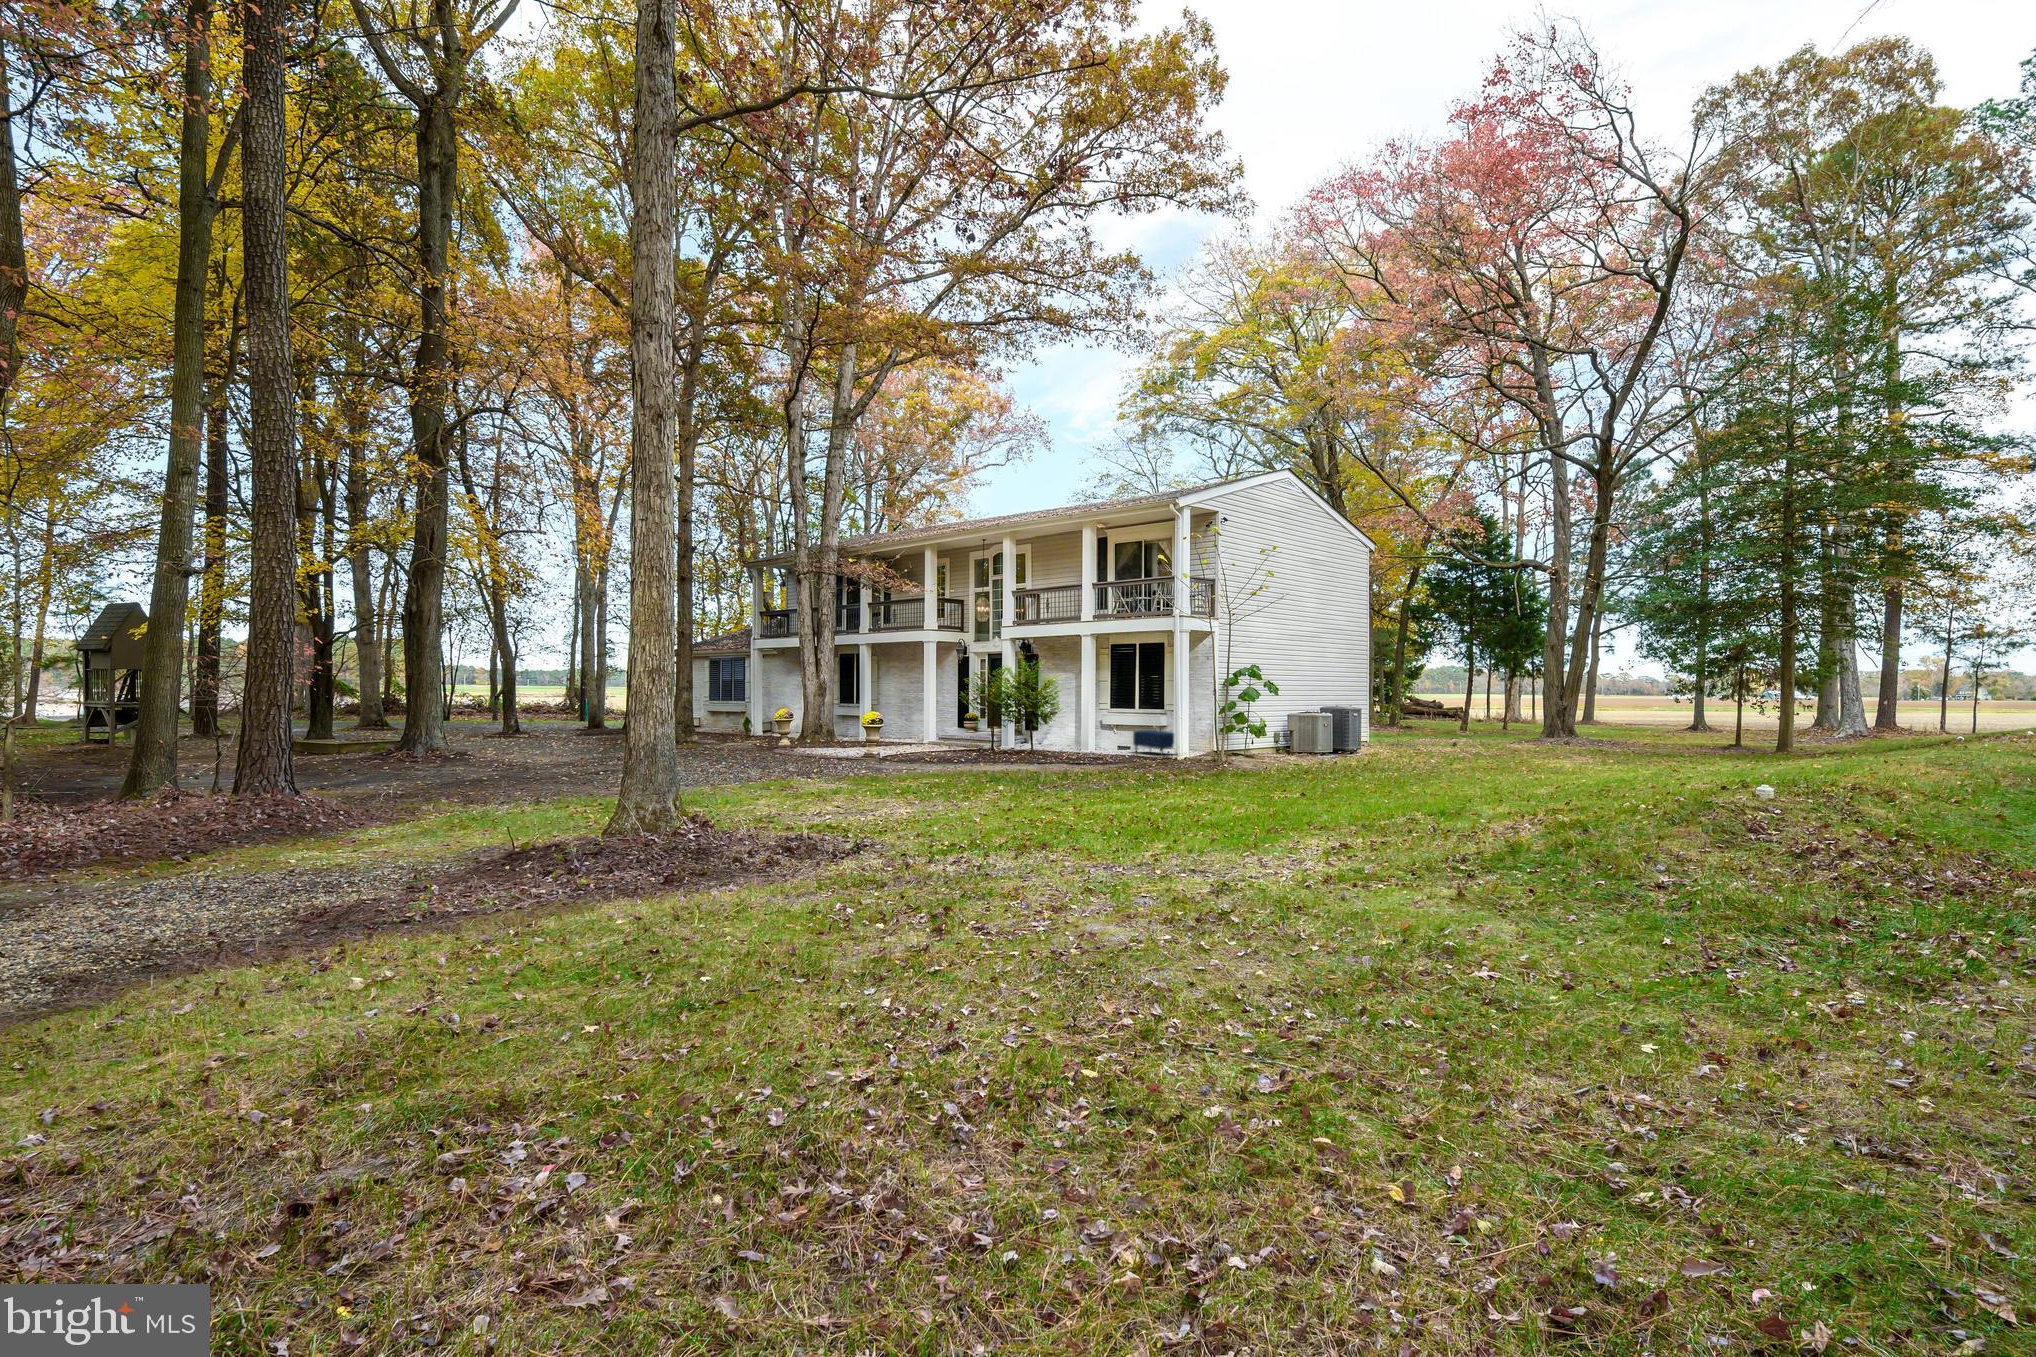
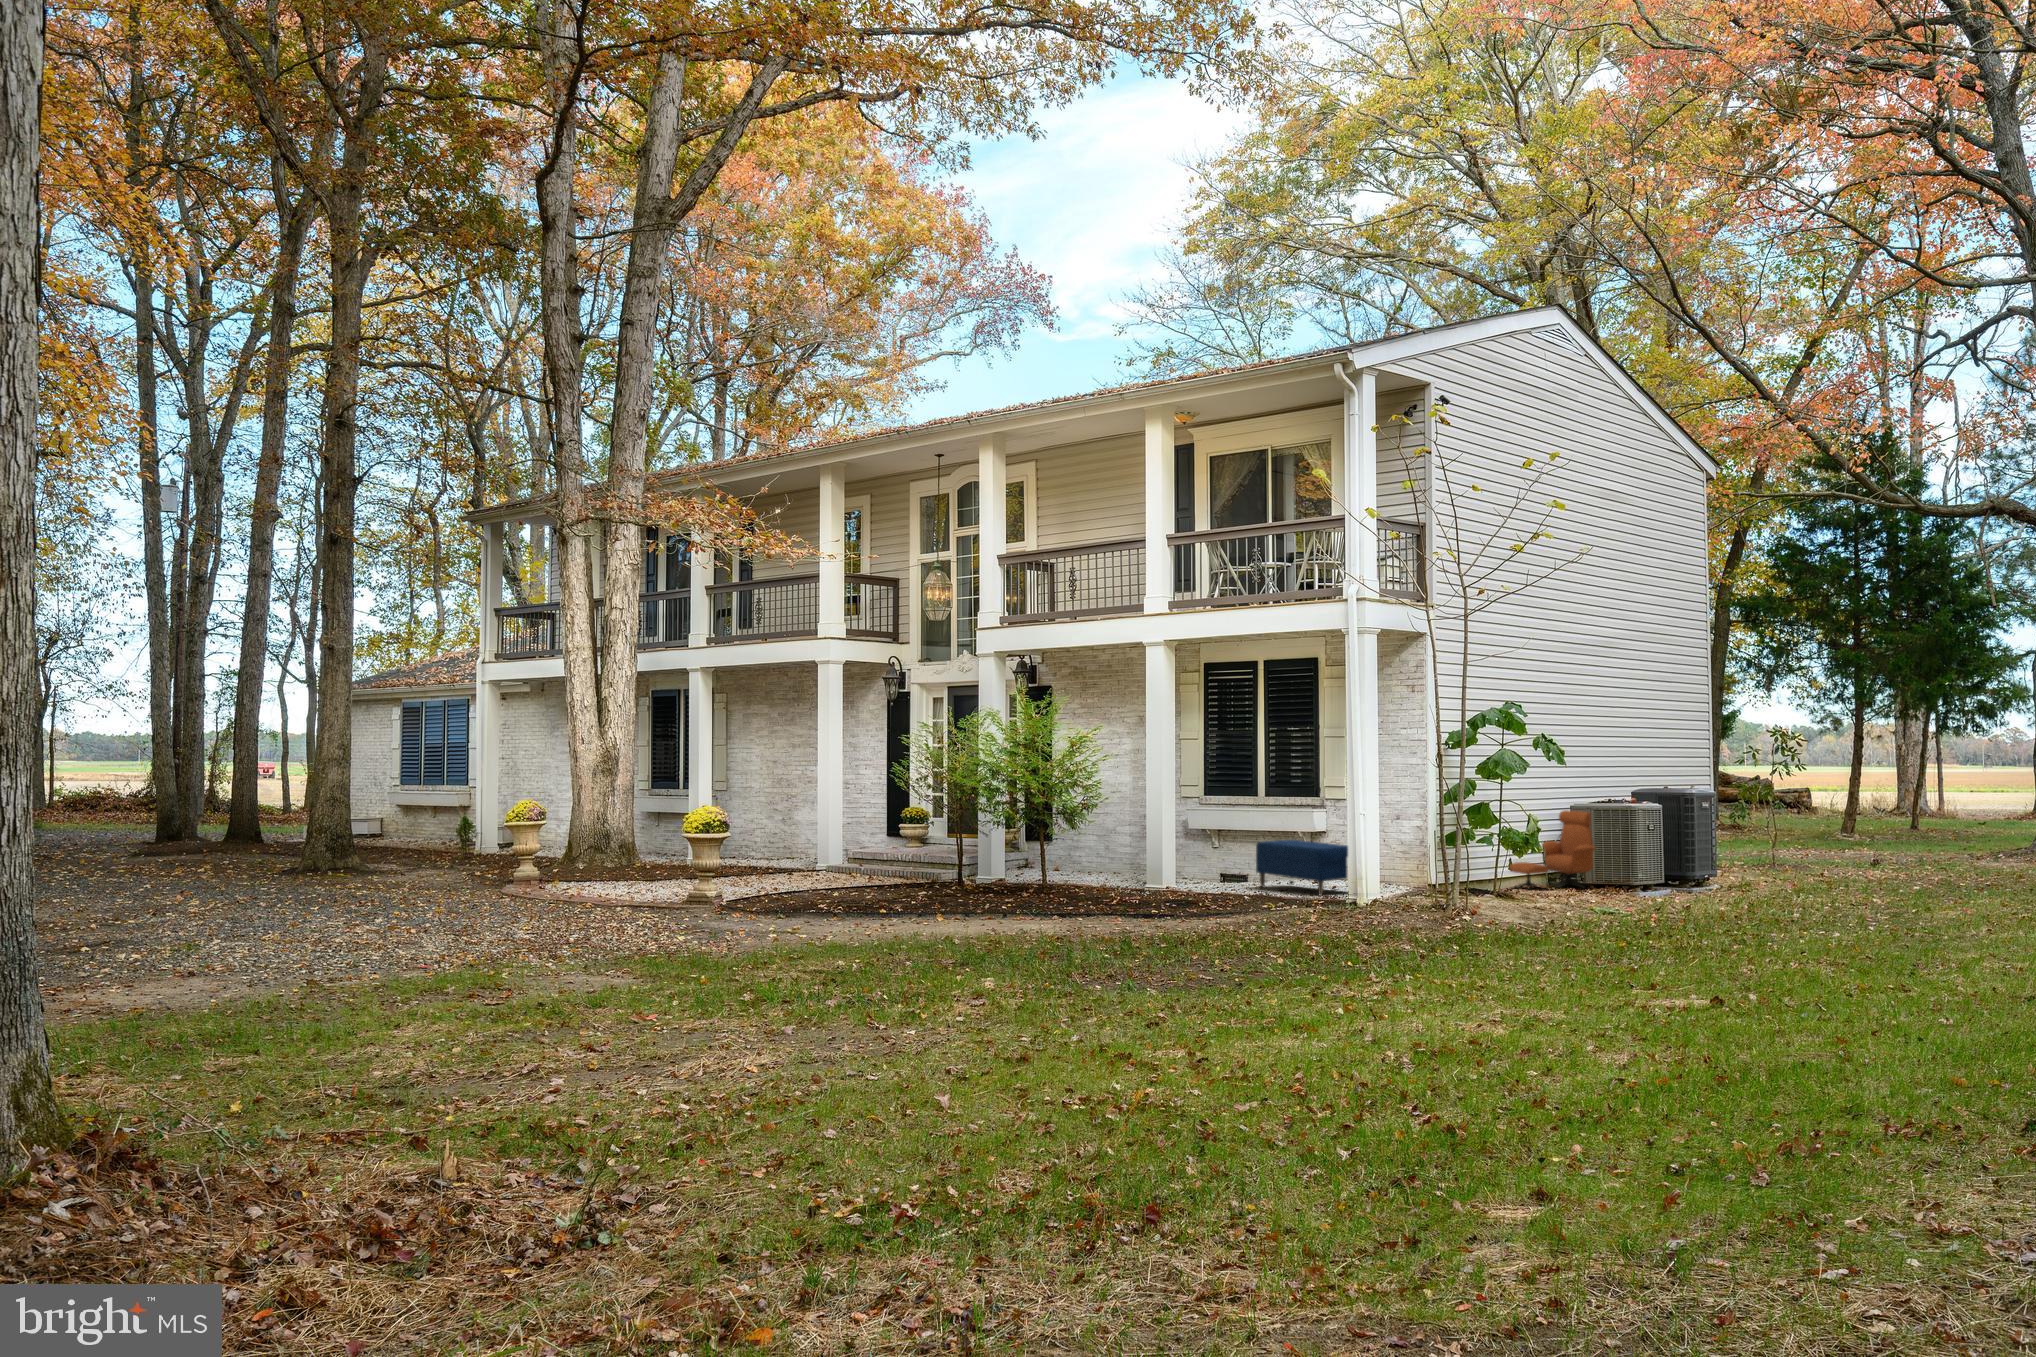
lounge chair: none [1252,717,1295,754] -> present [1510,810,1596,890]

